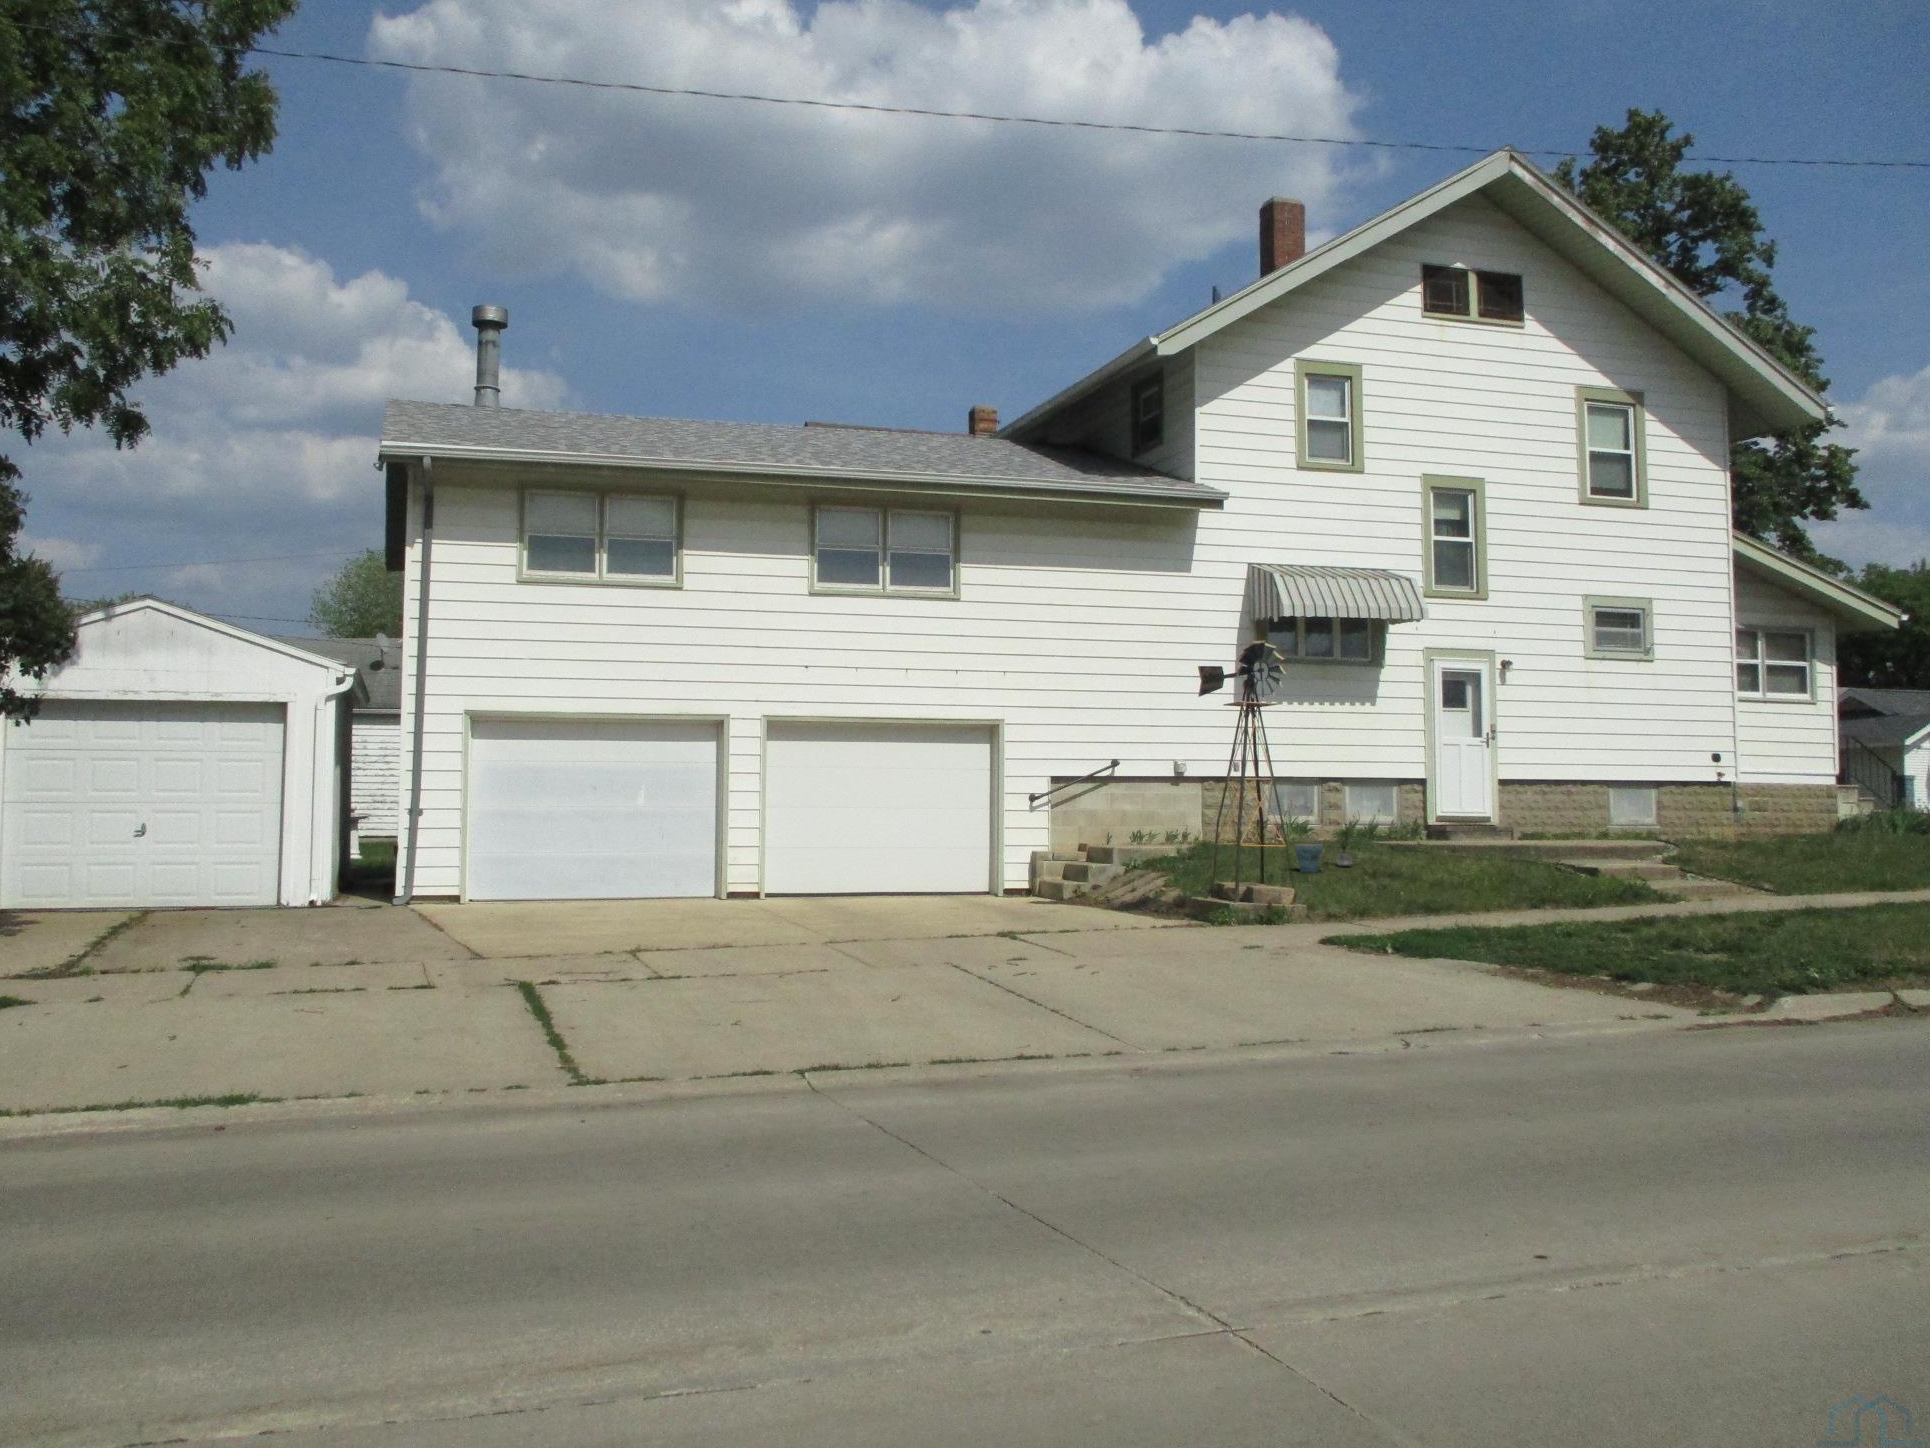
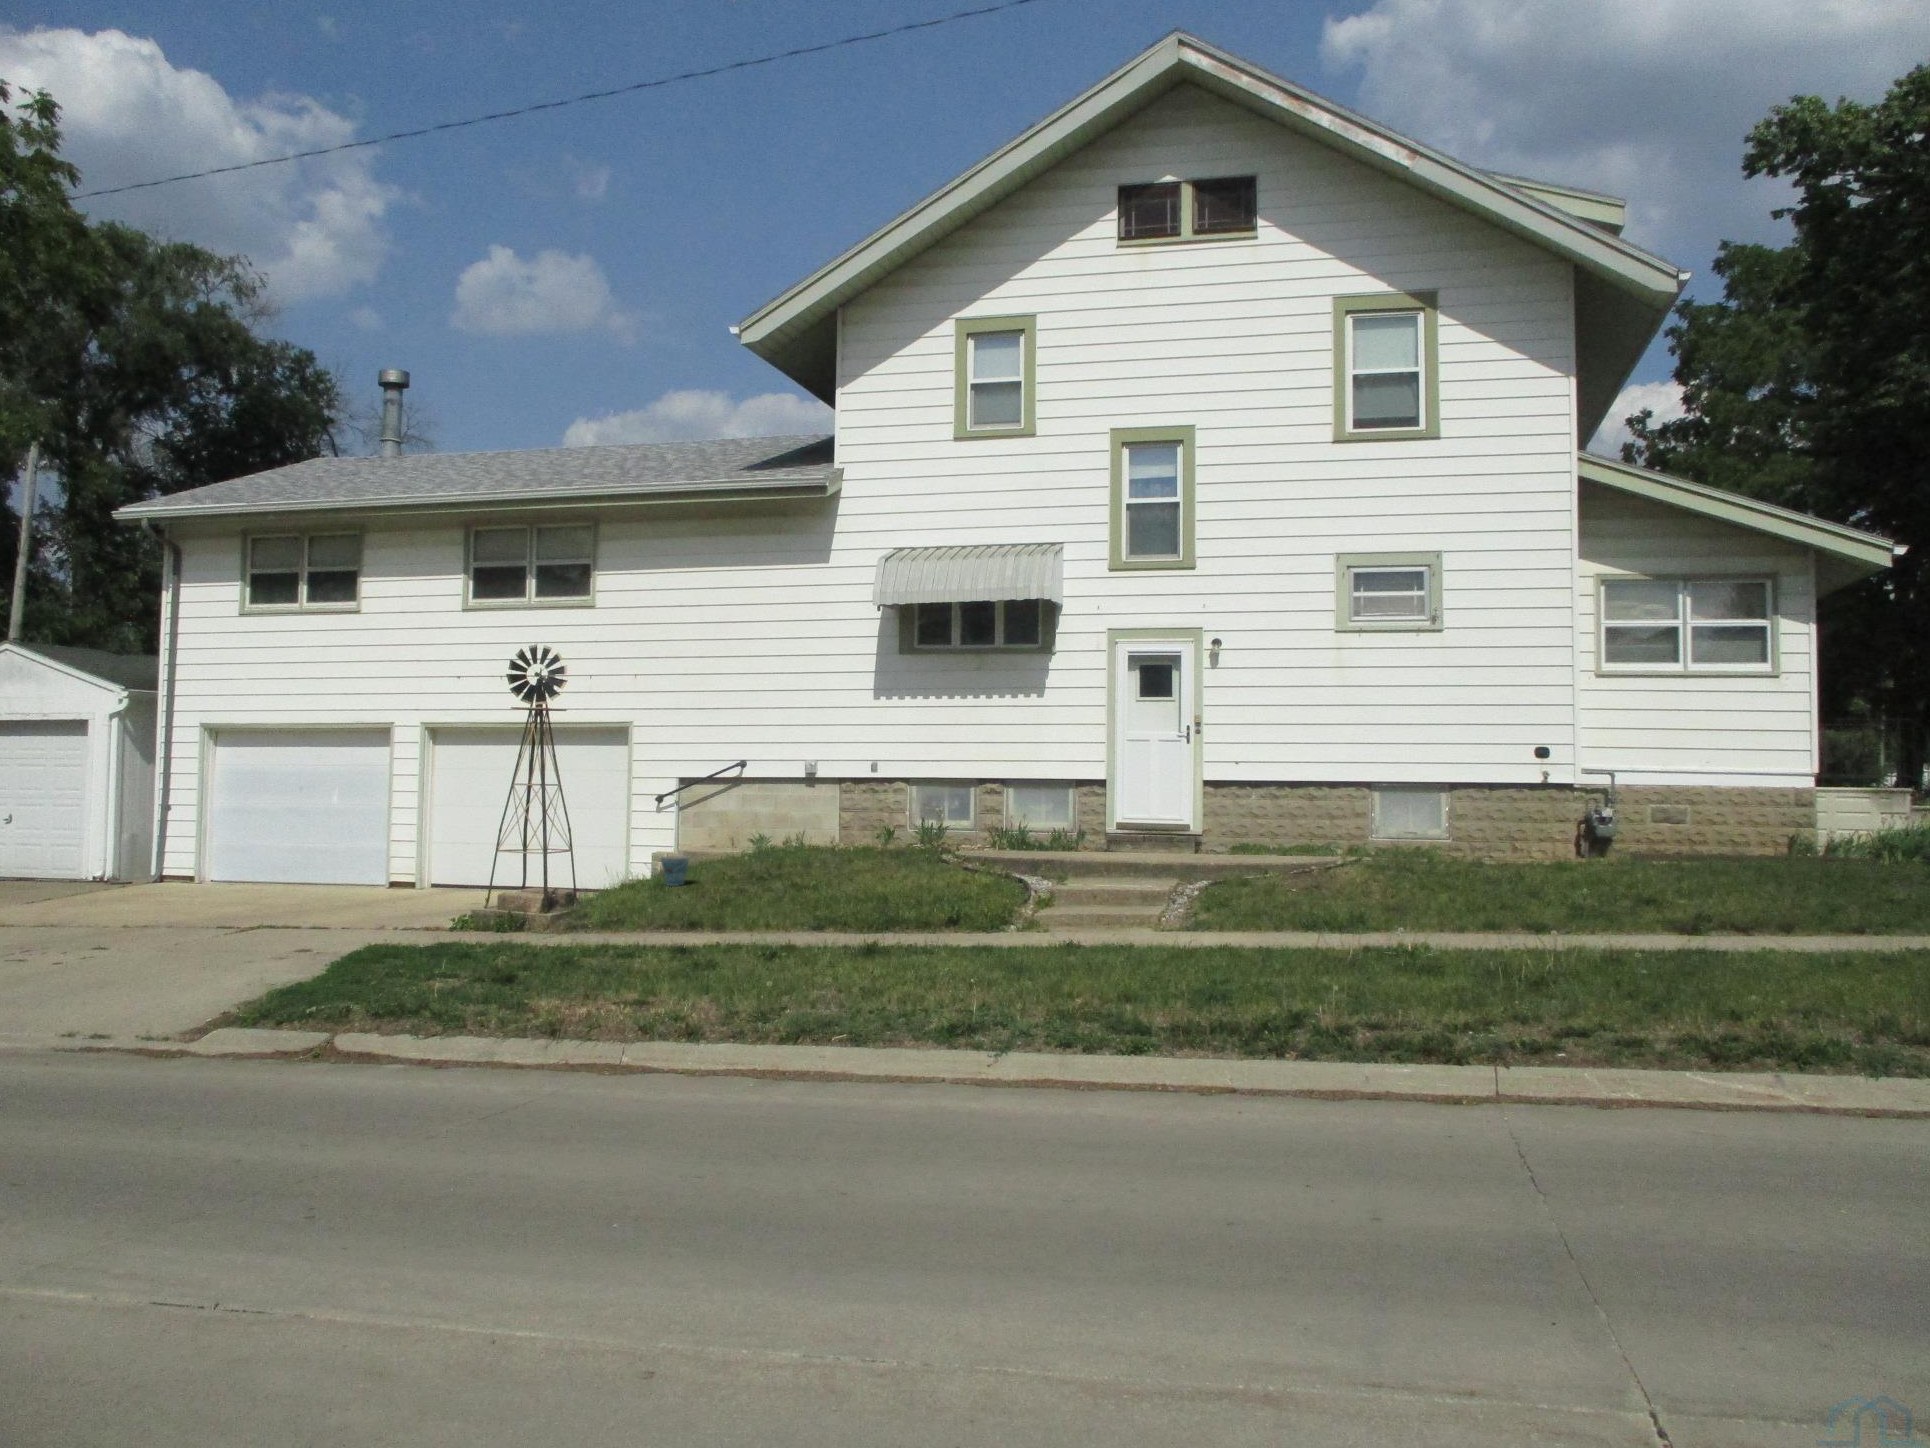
potted plant: present [1332,828,1356,867] -> none [726,838,758,881]

